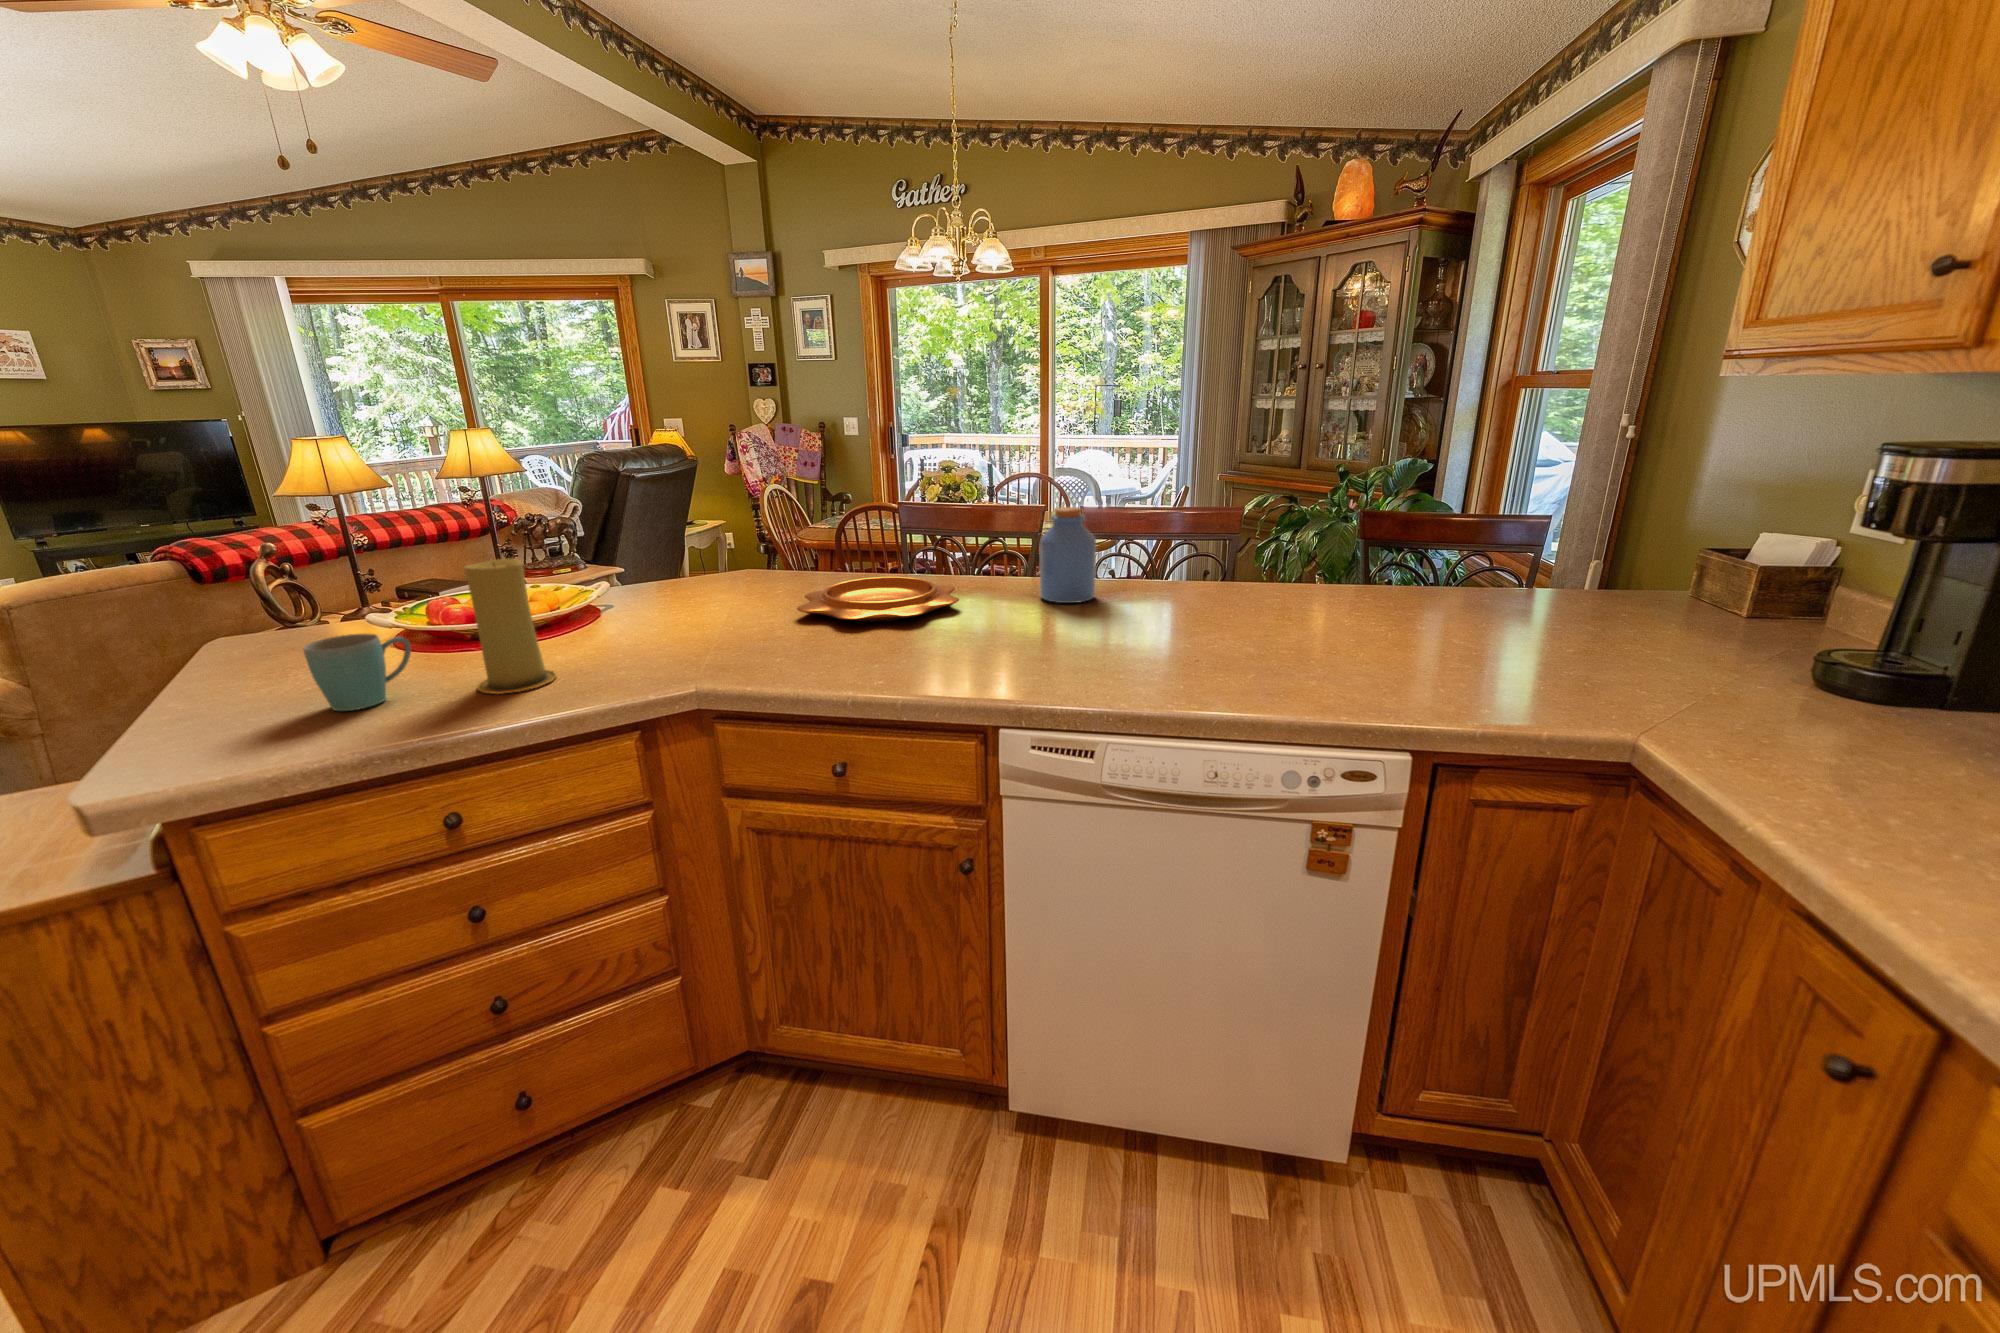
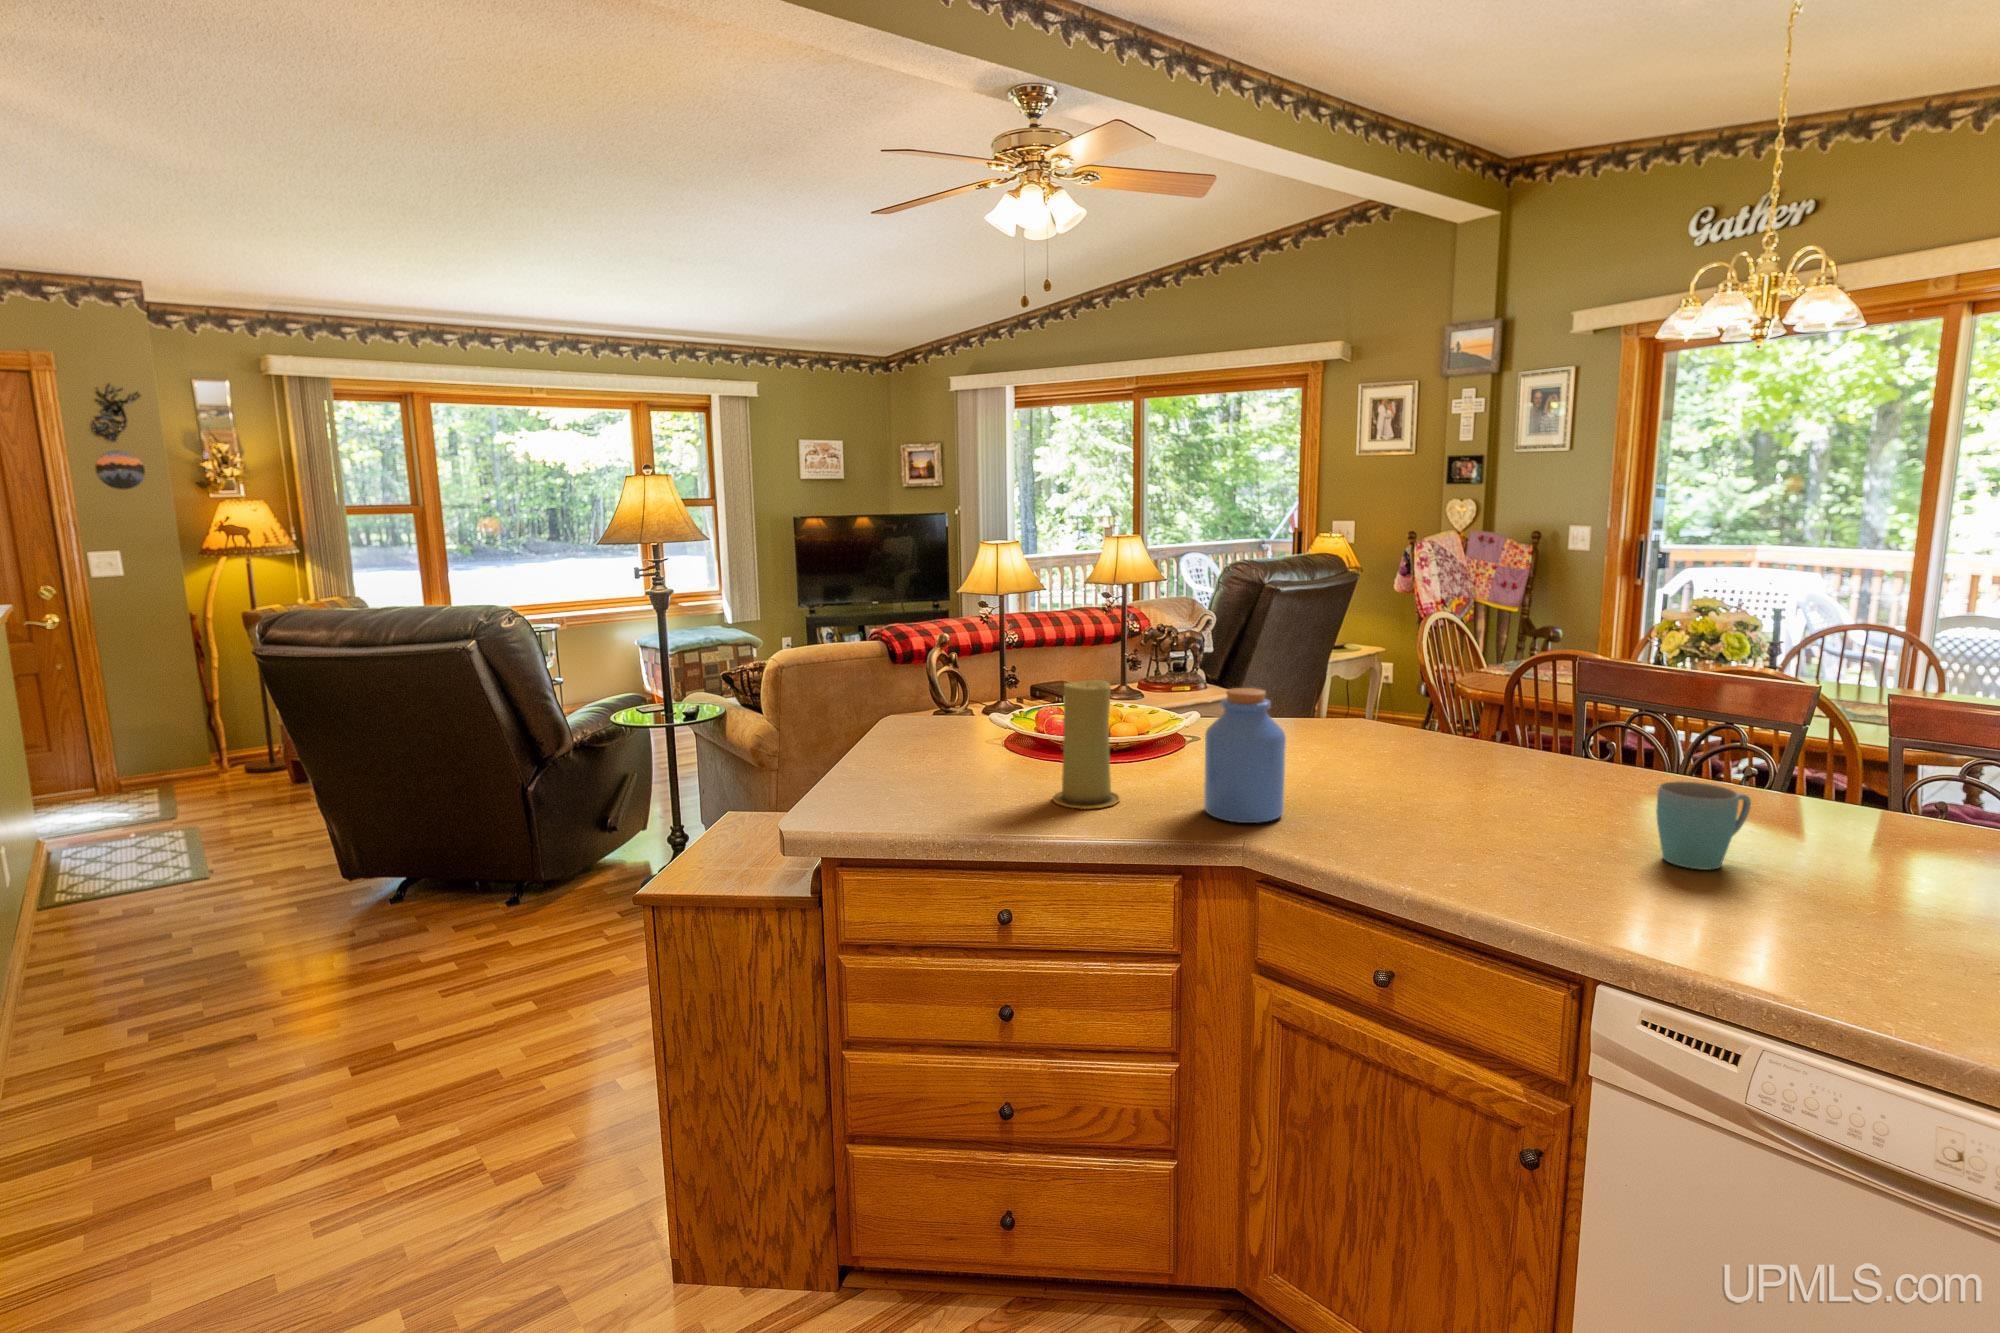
jar: present [1040,507,1096,603] -> present [1204,688,1286,823]
decorative bowl: present [797,577,959,621] -> none [1390,752,1623,811]
mug: present [303,634,411,711] -> present [1656,781,1751,870]

